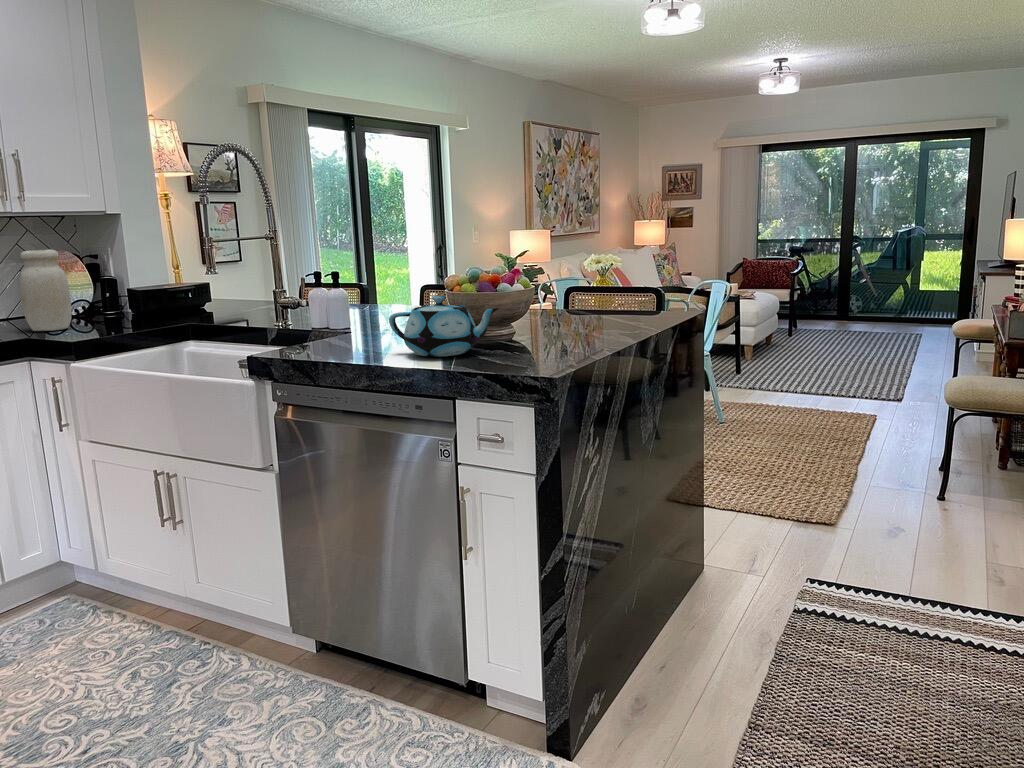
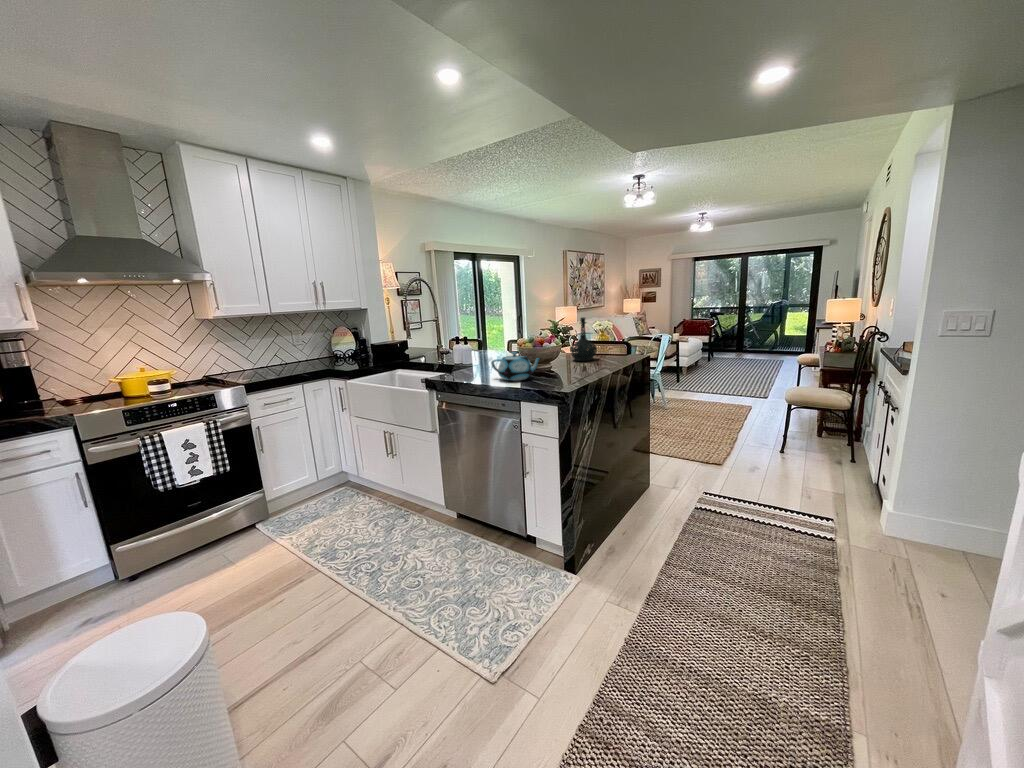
bottle: none [549,233,603,321] -> present [570,317,597,361]
jar: present [20,249,71,331] -> none [325,327,347,364]

